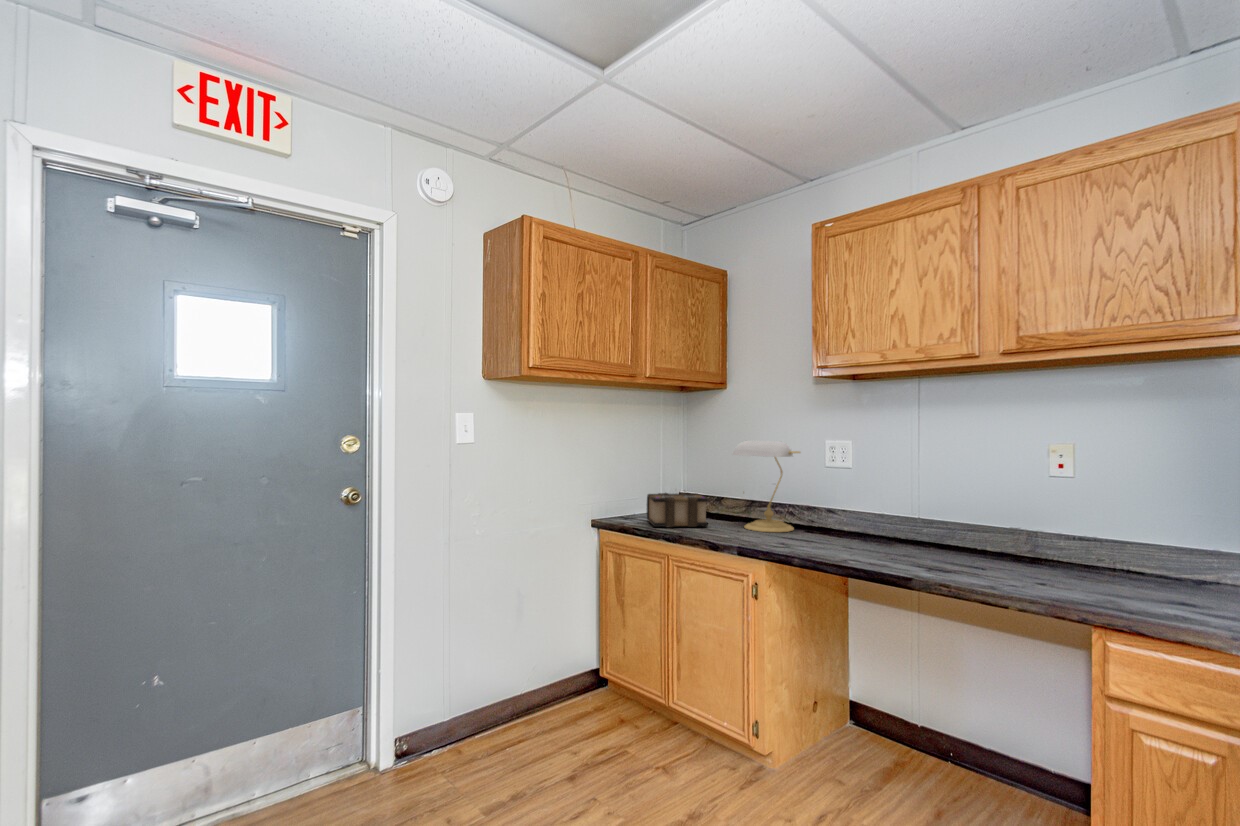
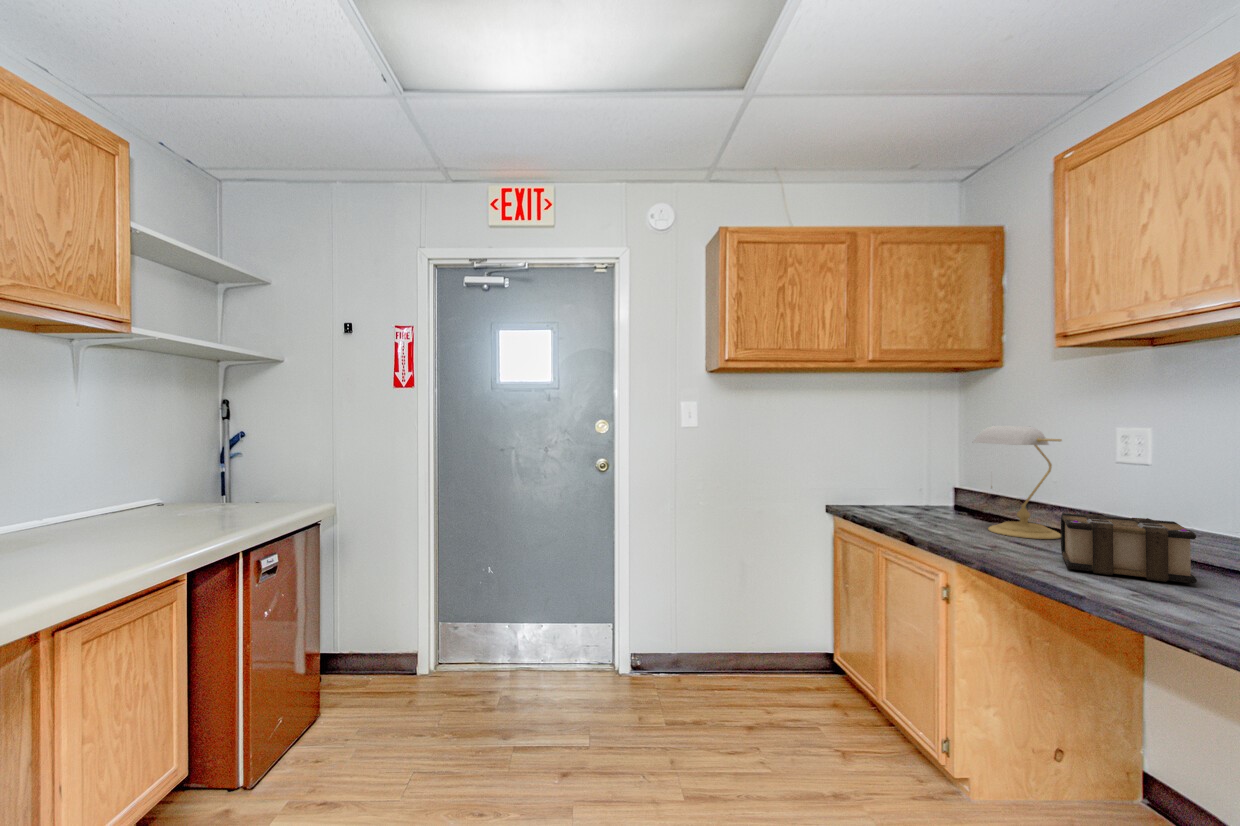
book: present [647,493,708,527] -> present [1061,513,1197,584]

